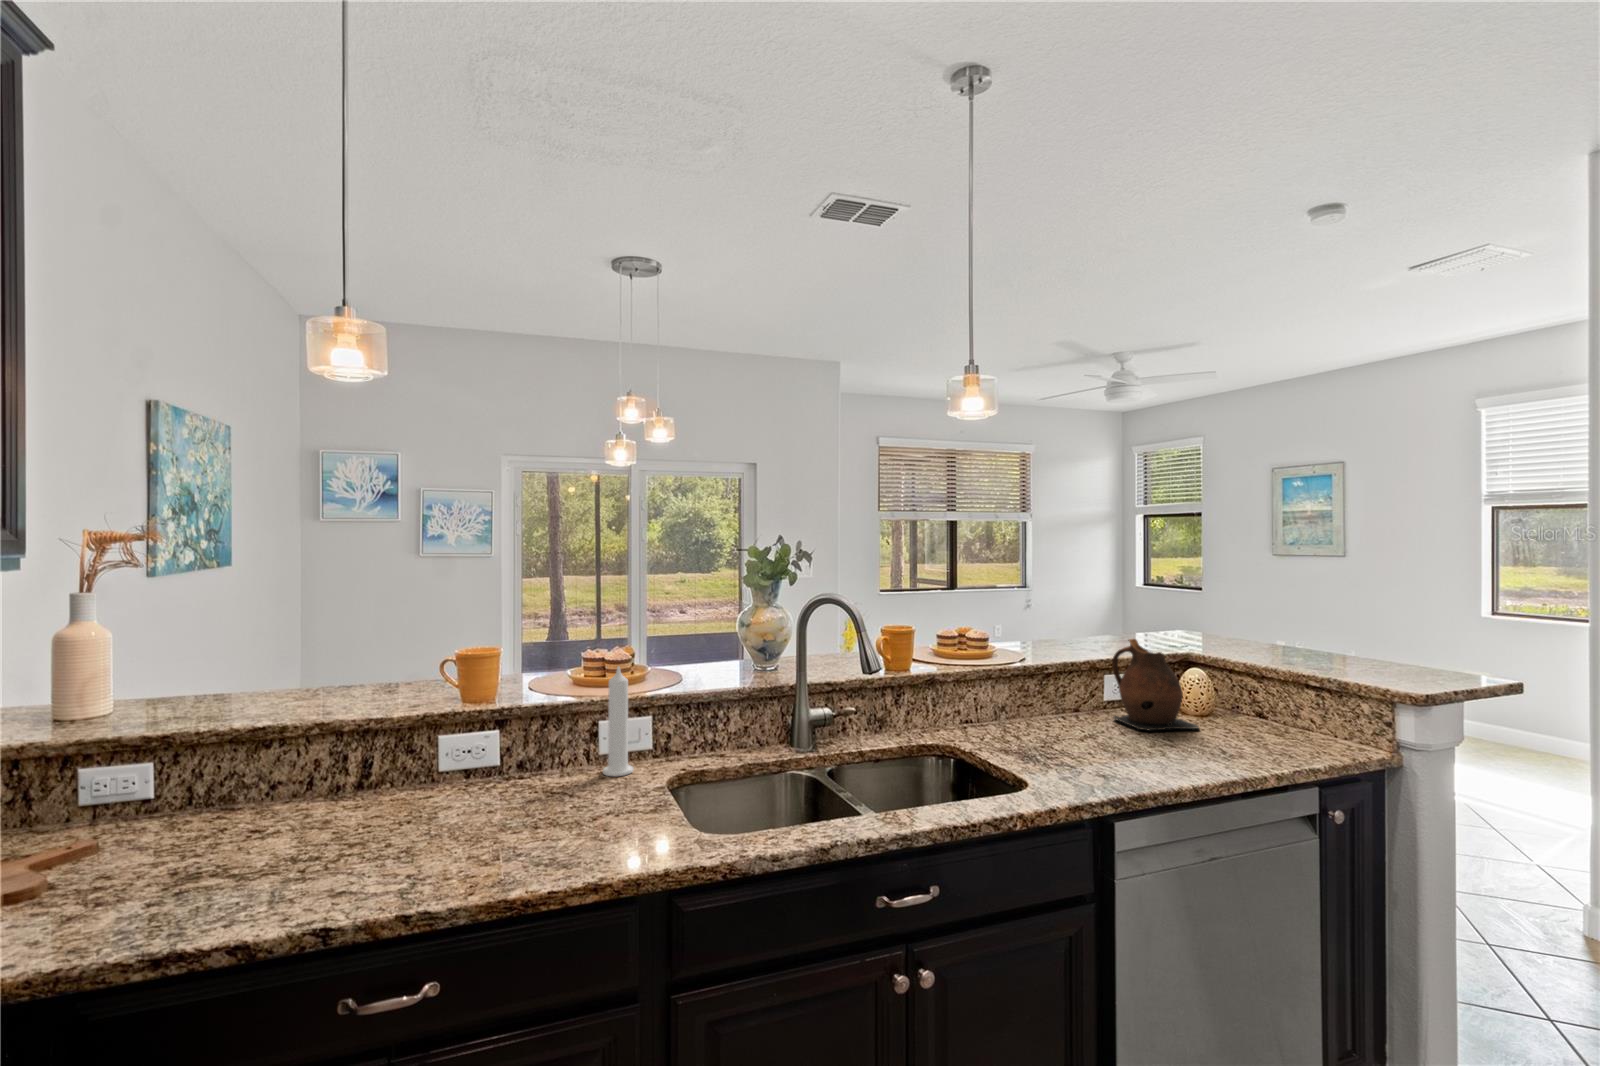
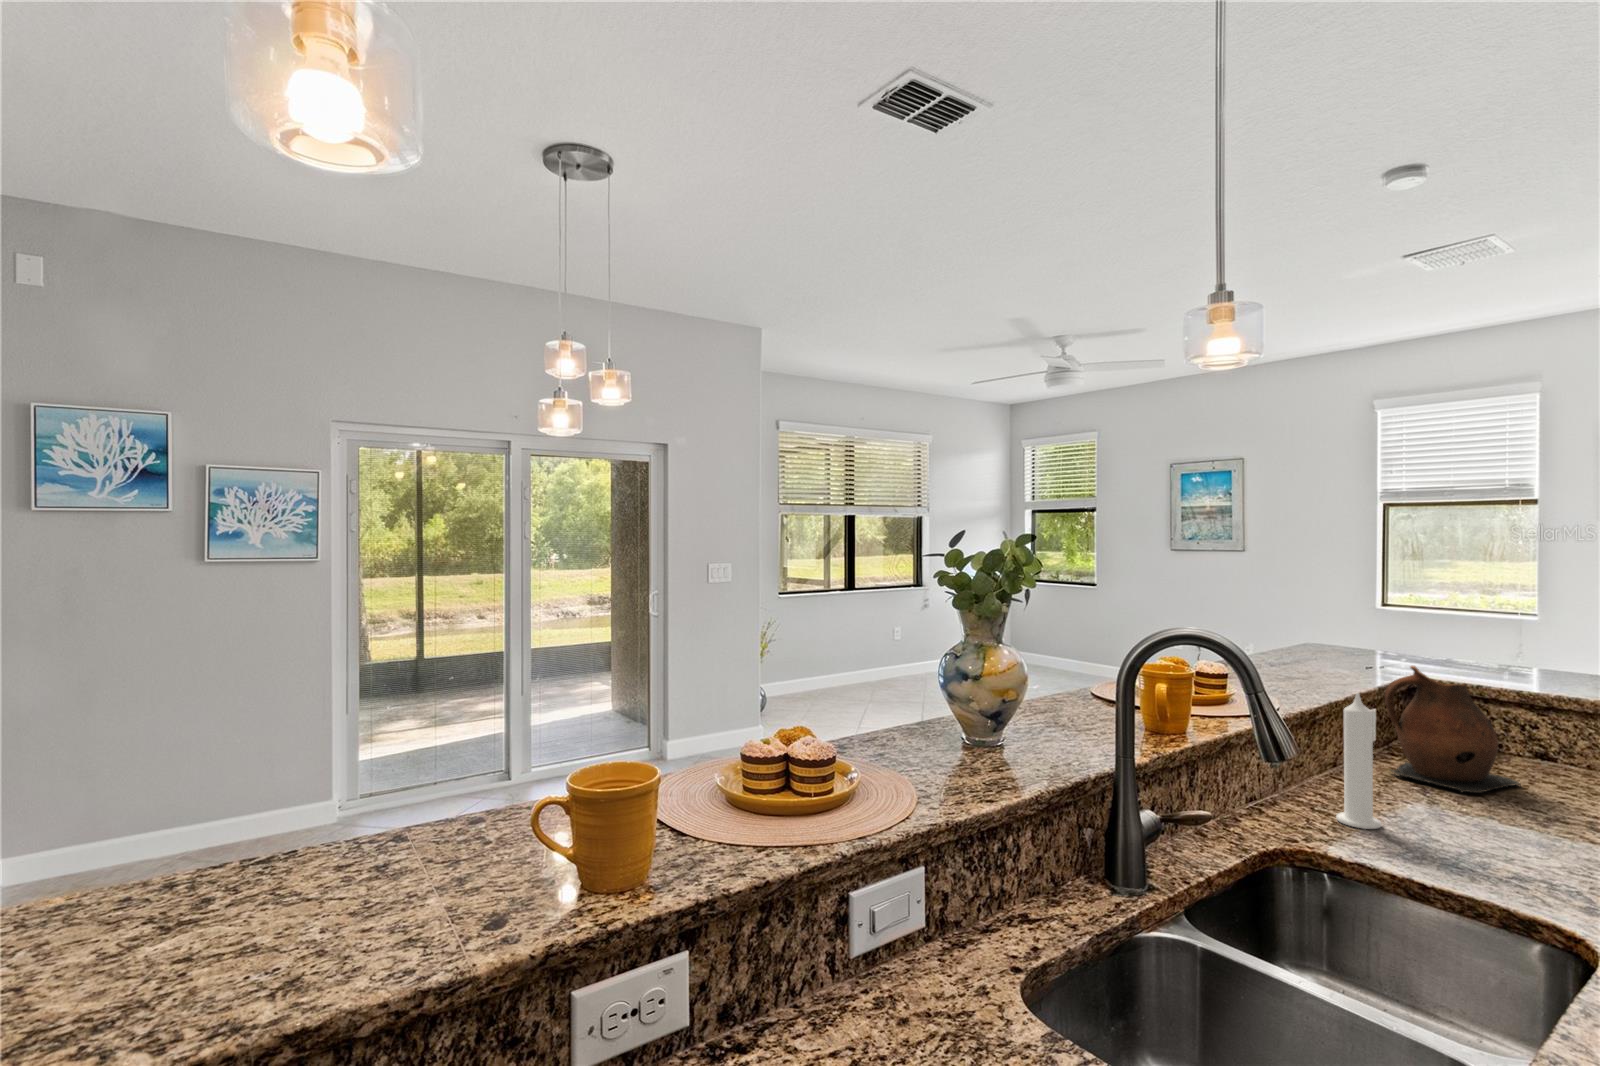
candle: present [603,666,633,776] -> present [1336,693,1381,829]

